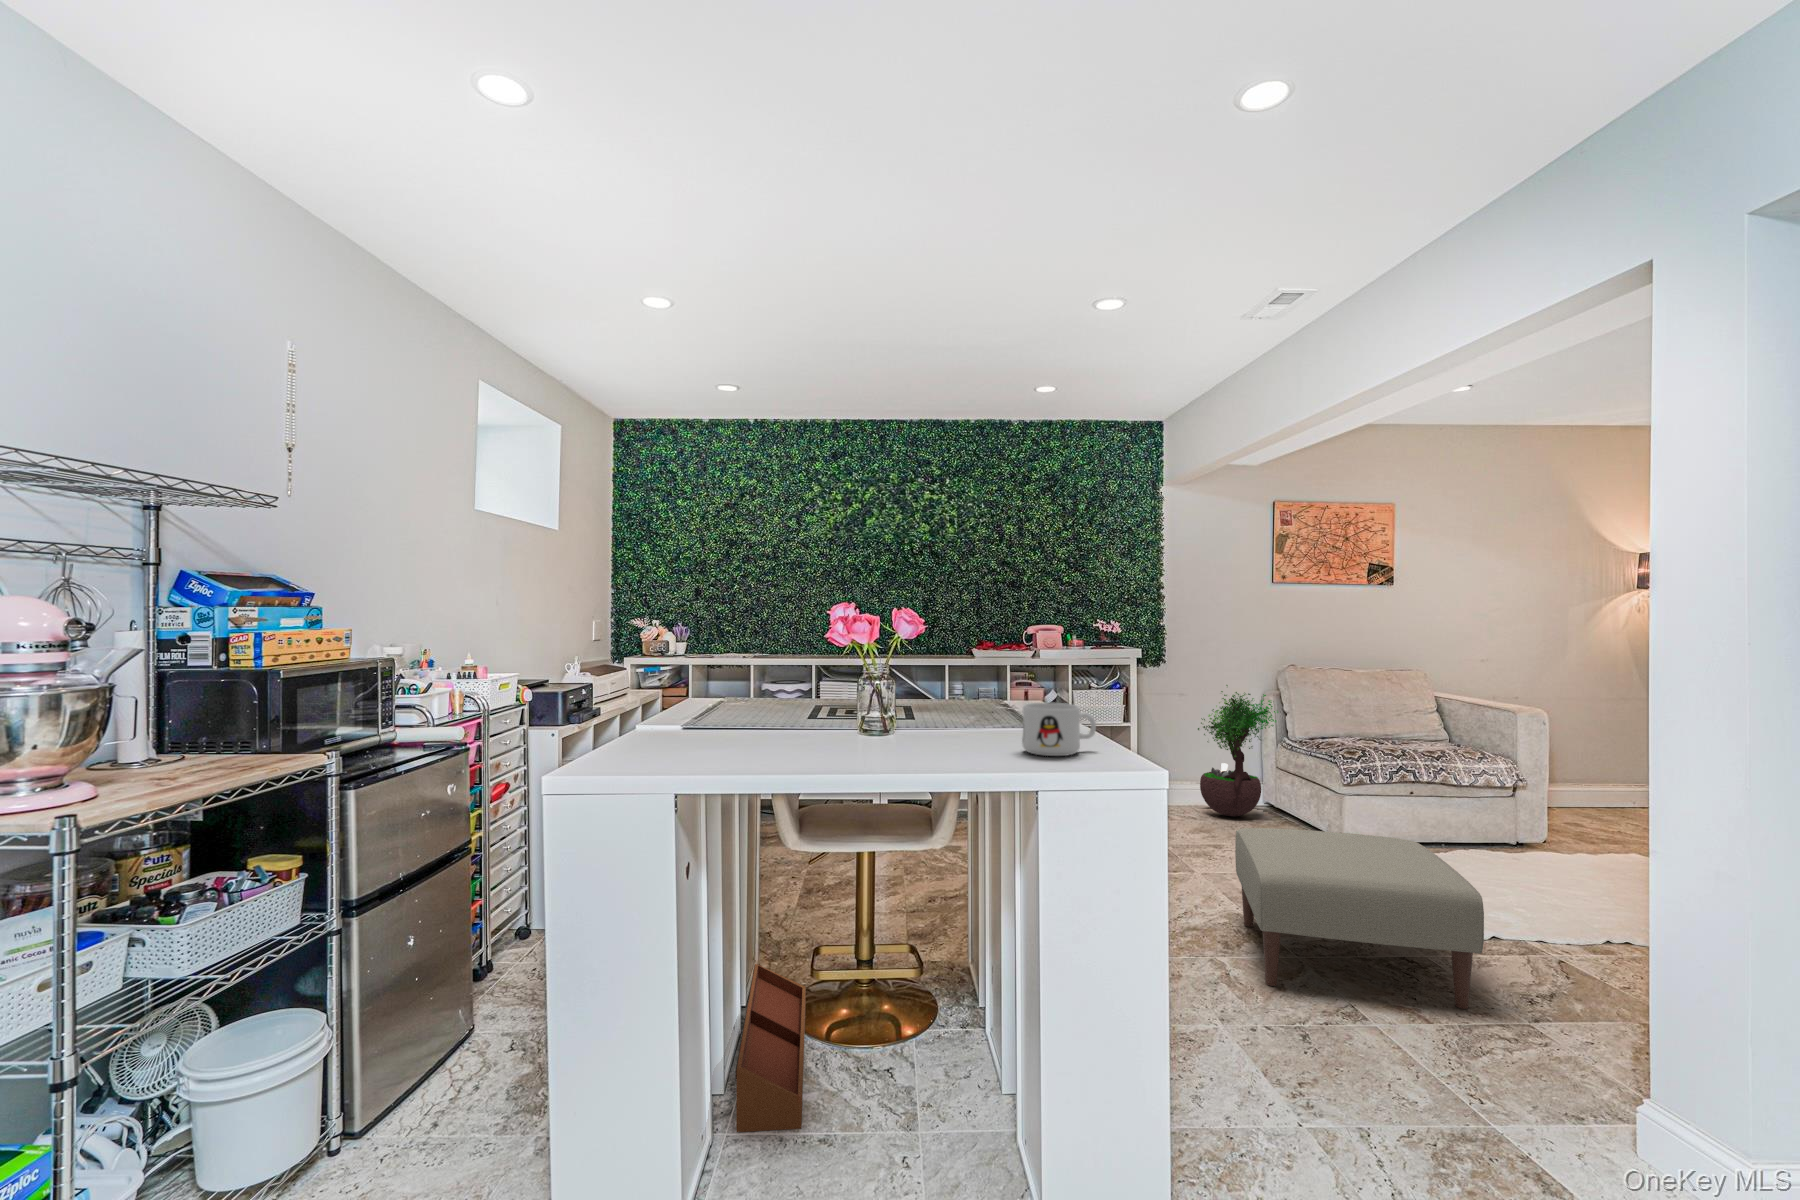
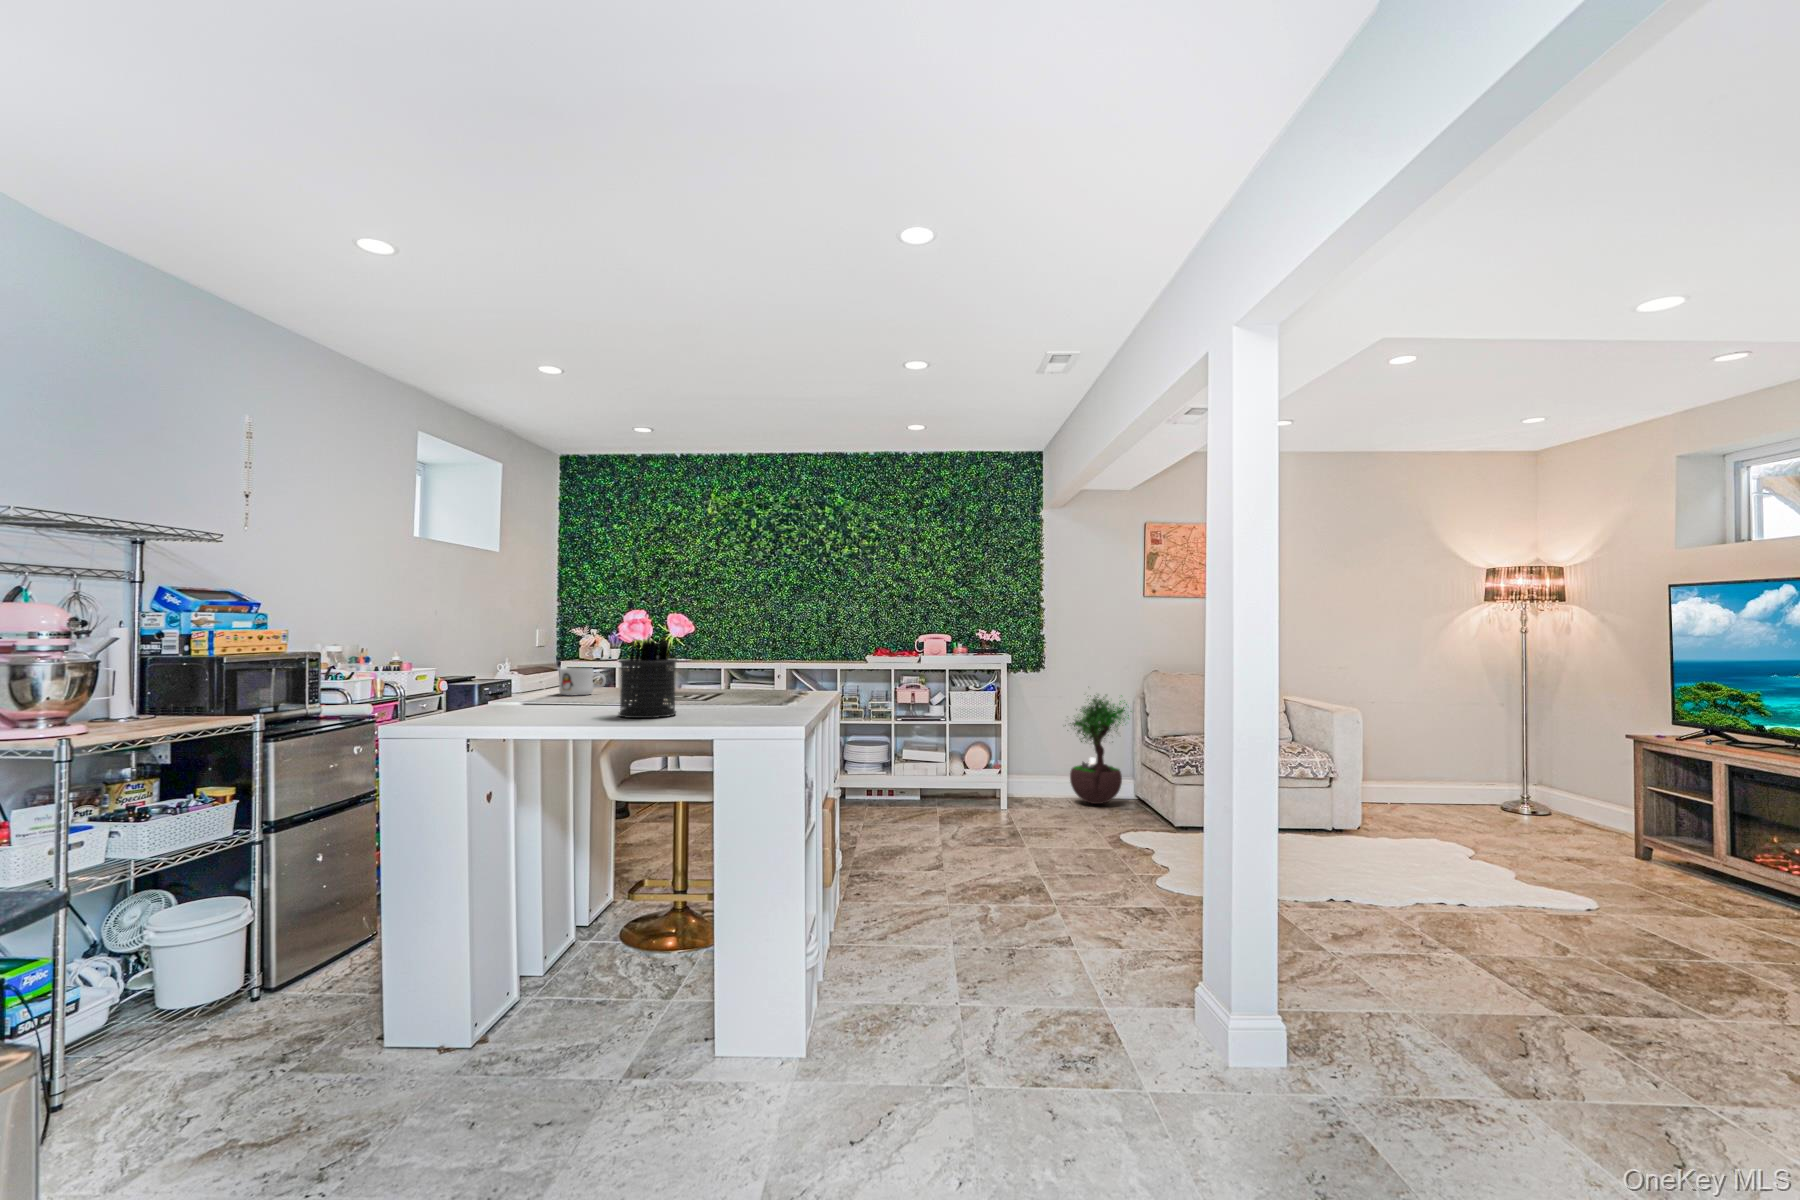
pen holder: none [866,638,946,760] -> present [619,636,677,718]
mug: present [1022,703,1096,756] -> present [559,668,606,696]
ottoman: present [1235,828,1484,1009] -> none [1007,800,1172,937]
storage bin: present [736,964,806,1132] -> none [543,891,637,996]

